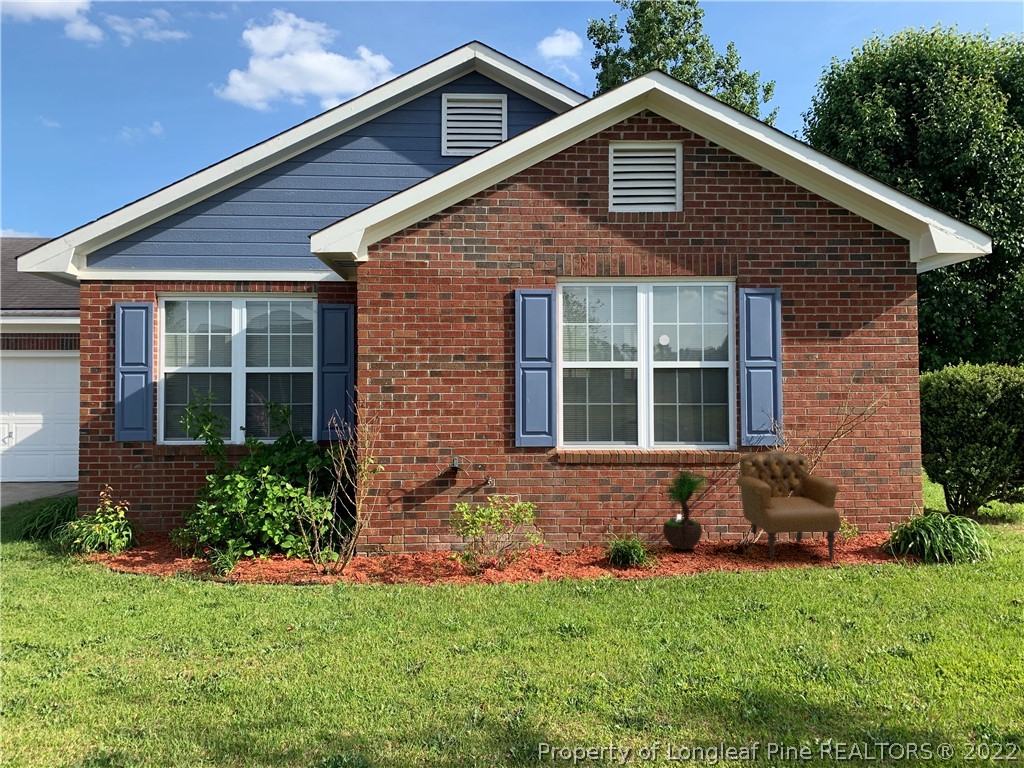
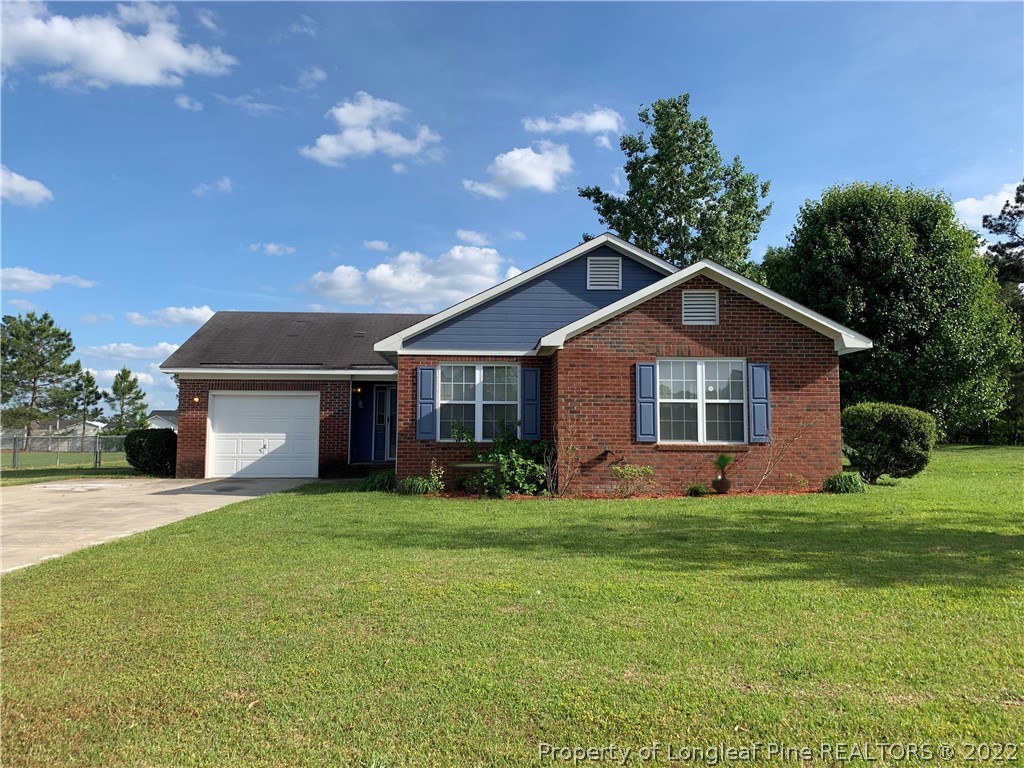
armchair: present [736,451,841,560] -> none [748,445,800,496]
round table: none [120,488,243,577] -> present [449,461,503,499]

